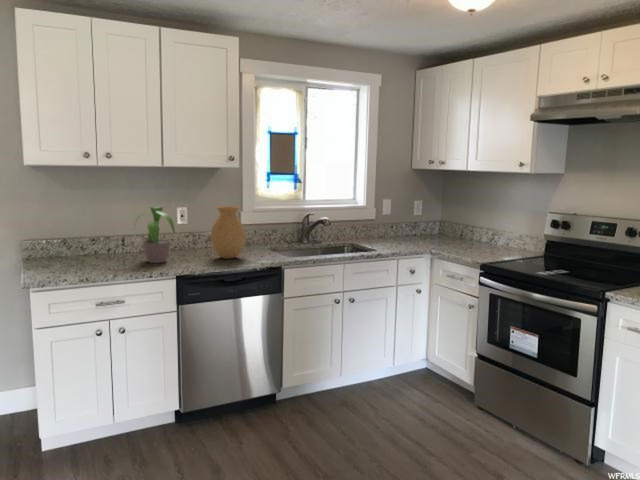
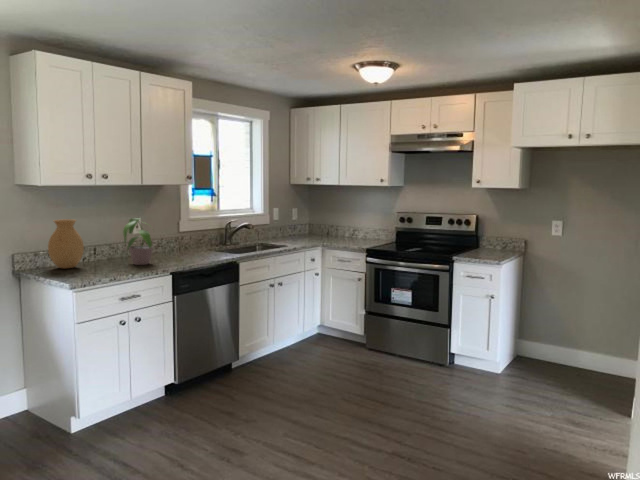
vase: present [211,206,246,259] -> present [48,220,84,269]

